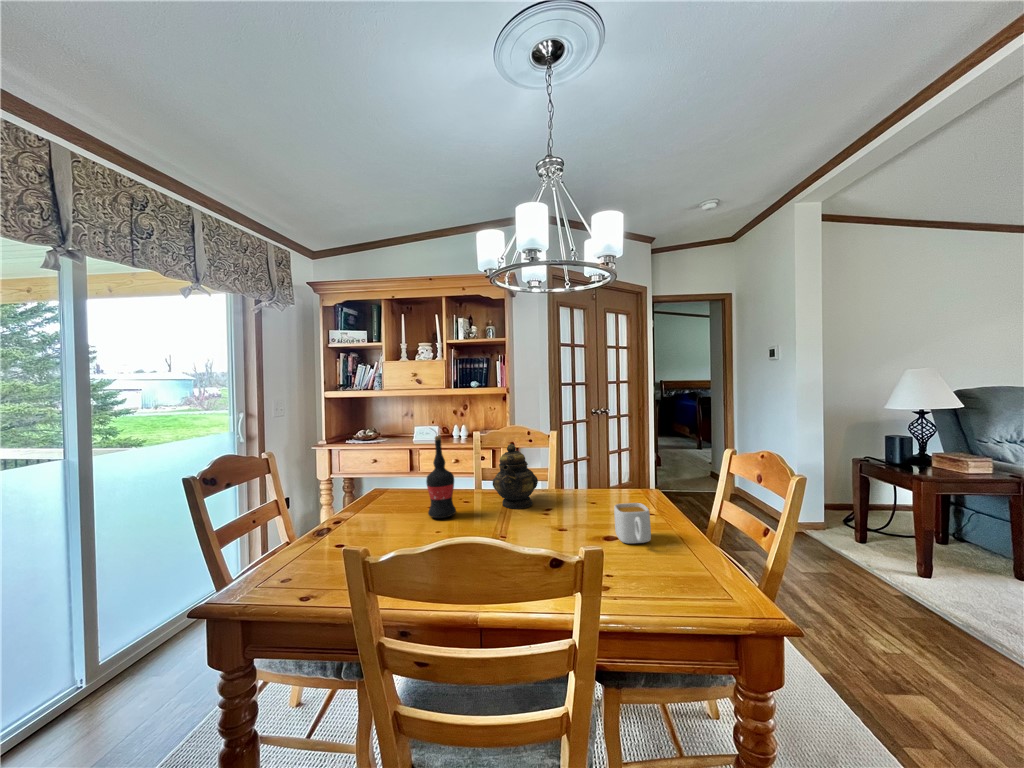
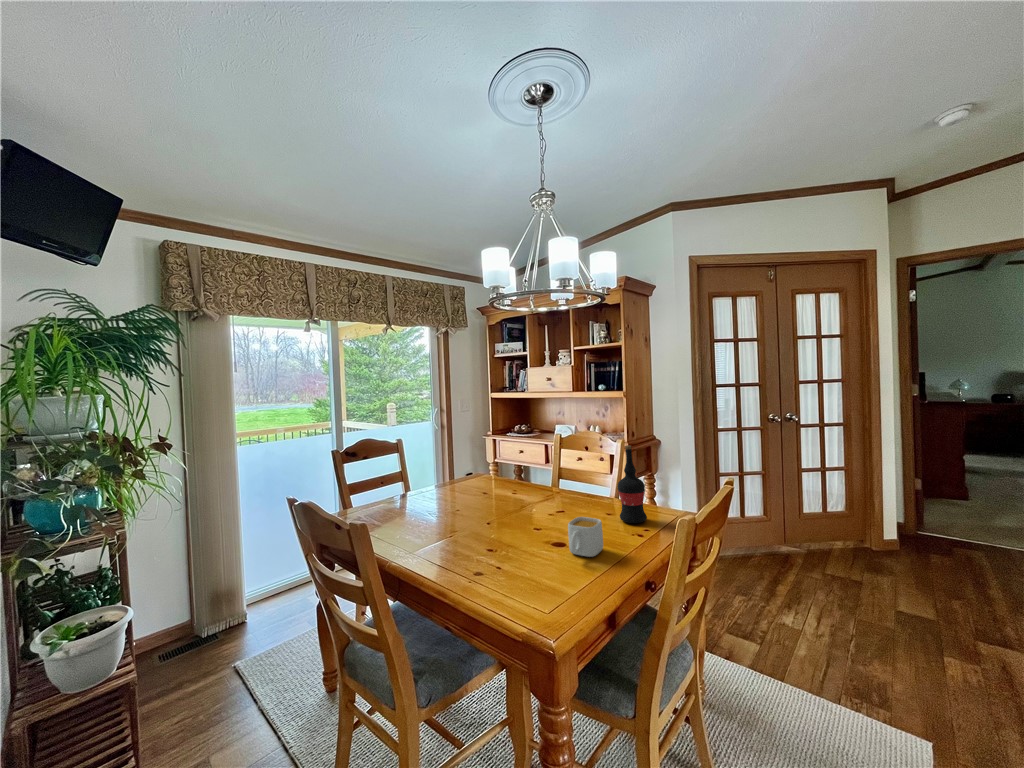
wine bottle: present [426,436,456,518] -> present [618,445,647,523]
teapot: present [493,444,538,509] -> none [525,450,568,507]

